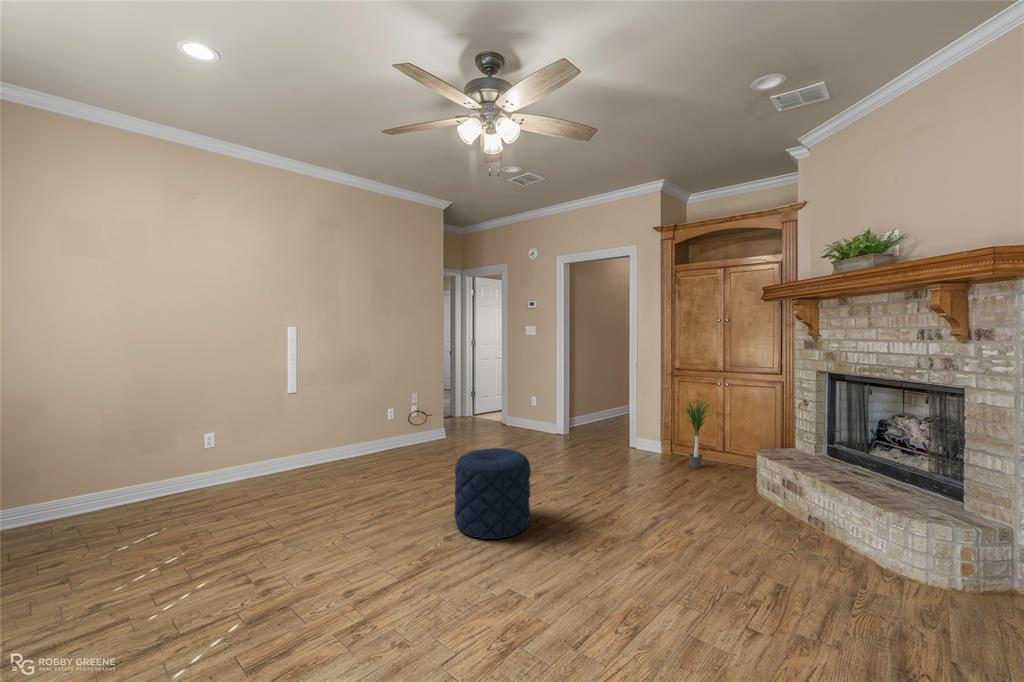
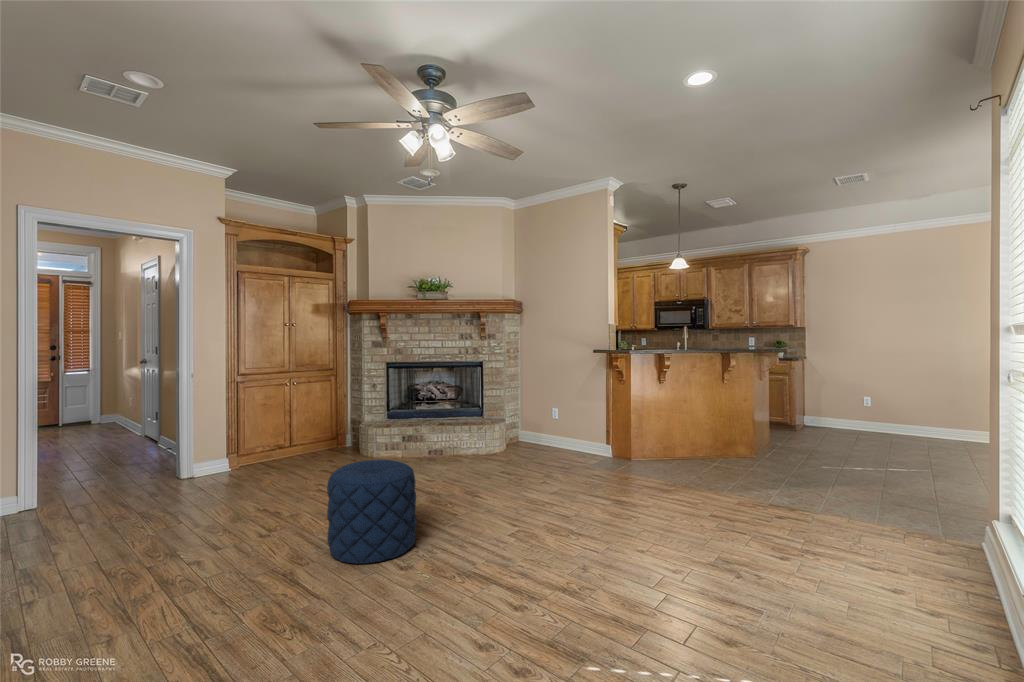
potted plant: present [684,400,709,468] -> none [264,392,317,466]

